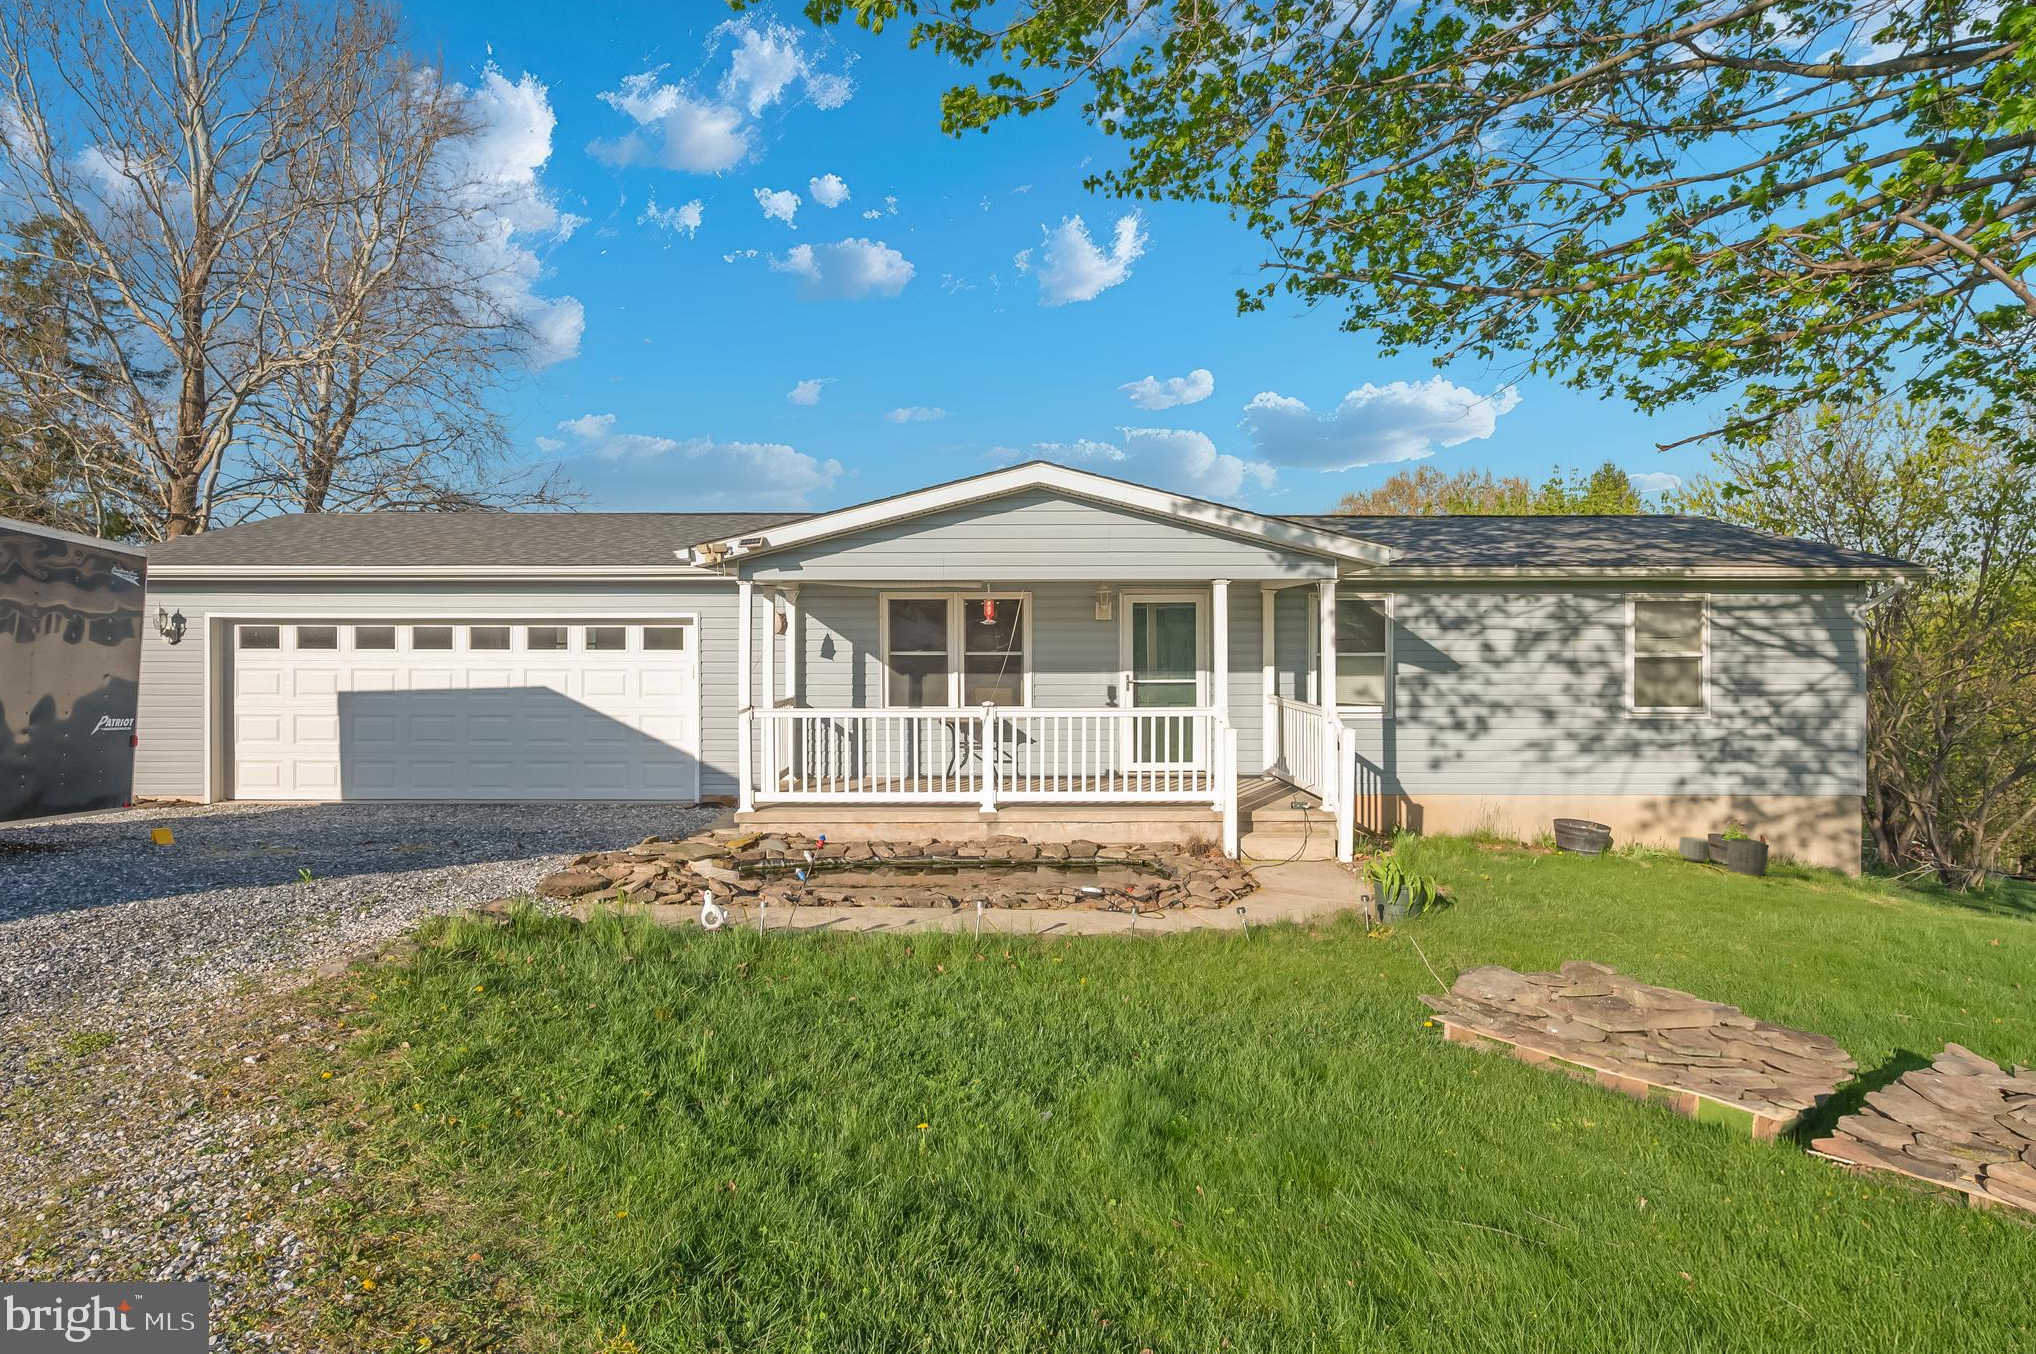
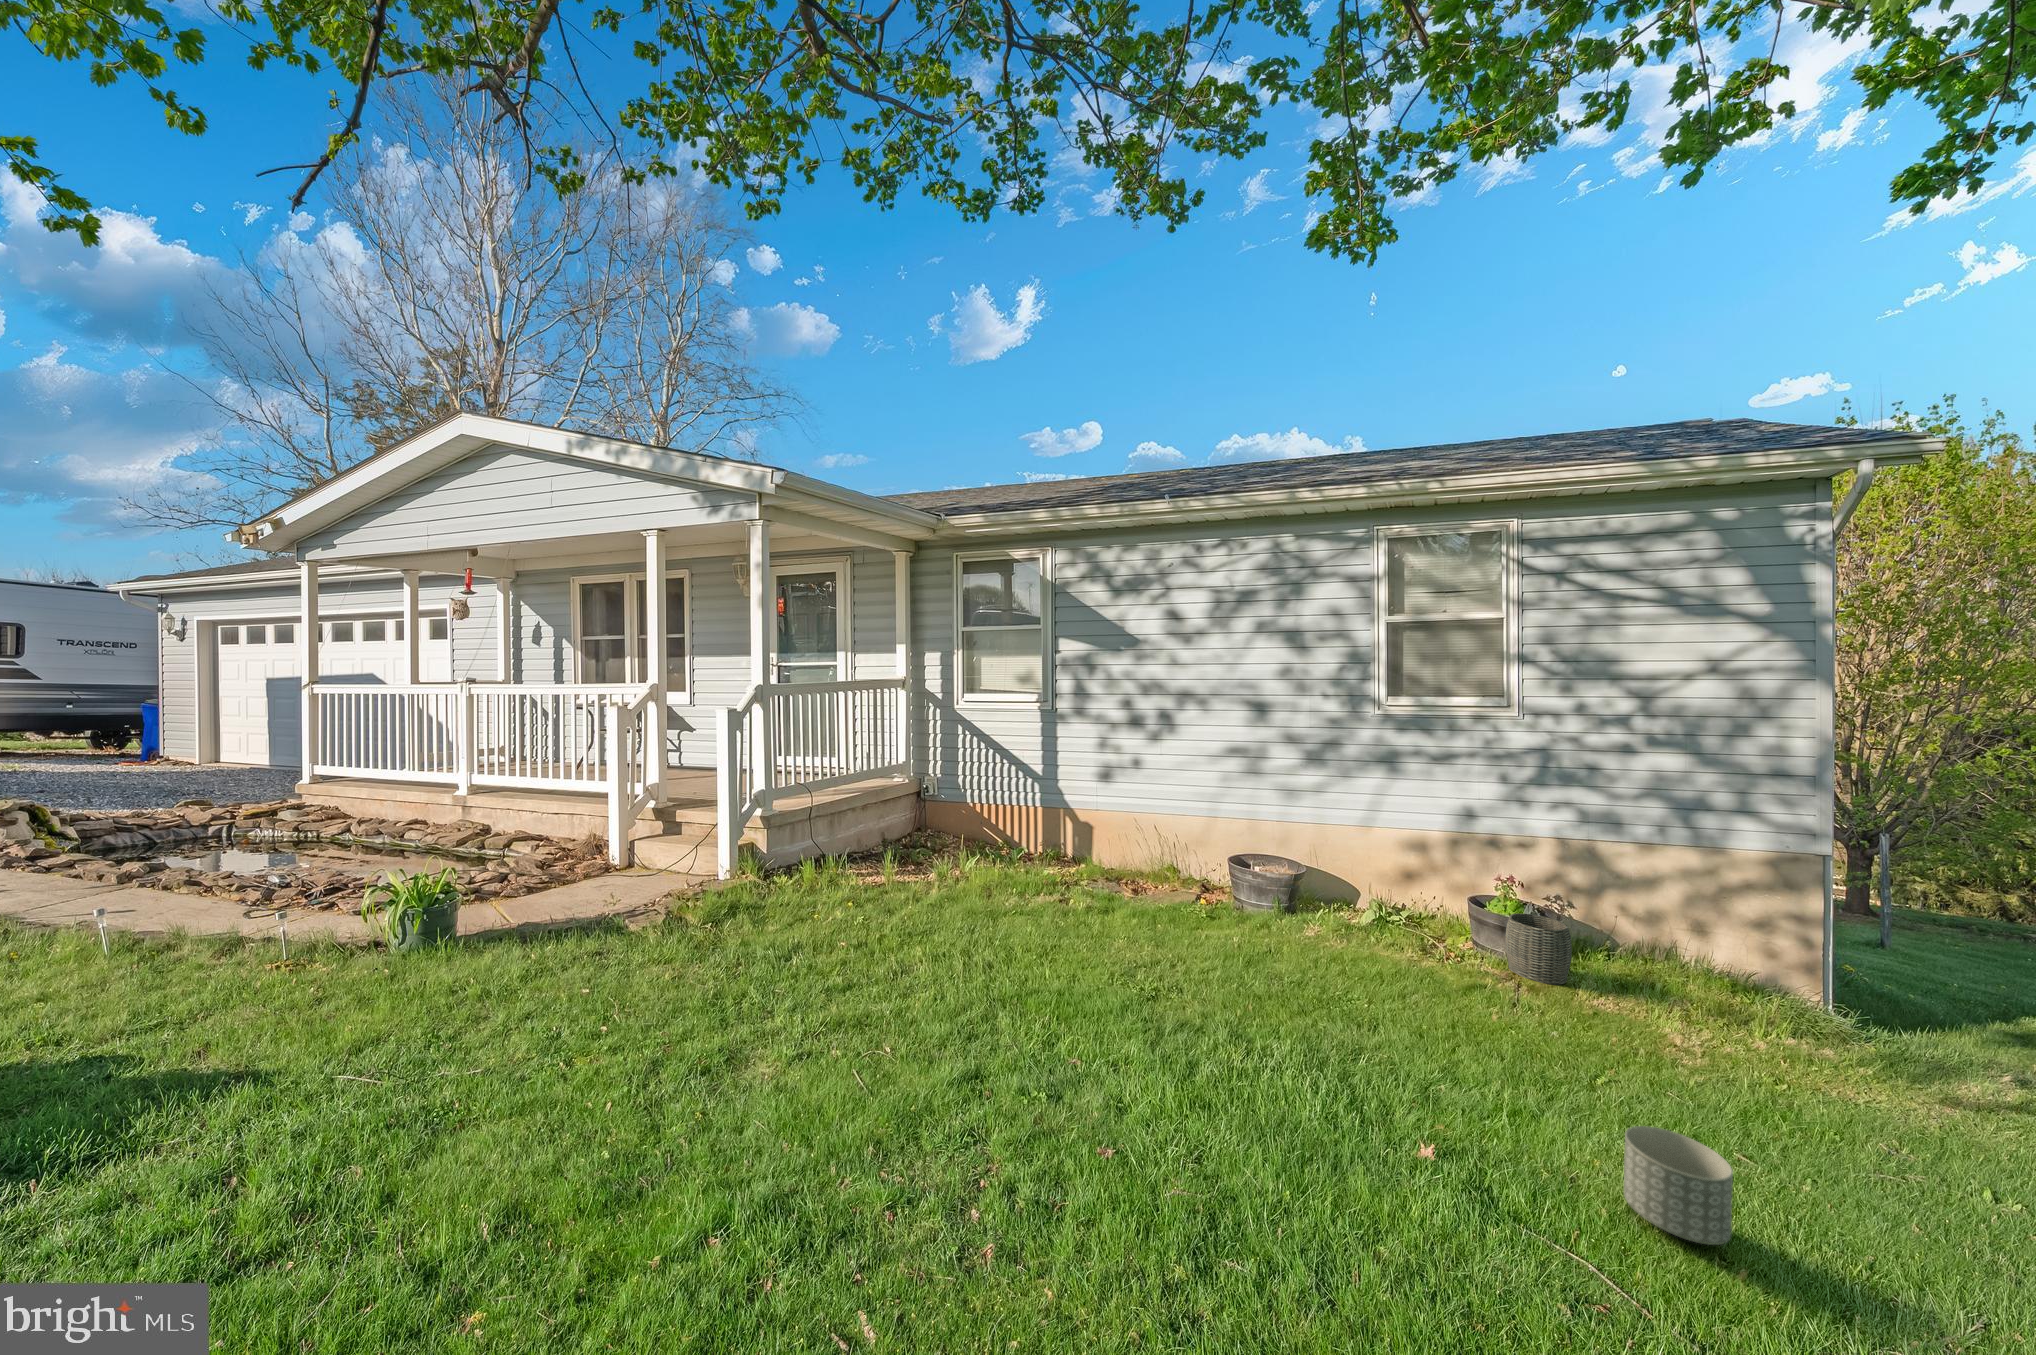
planter: present [1679,836,1709,862] -> present [1624,1126,1733,1245]

